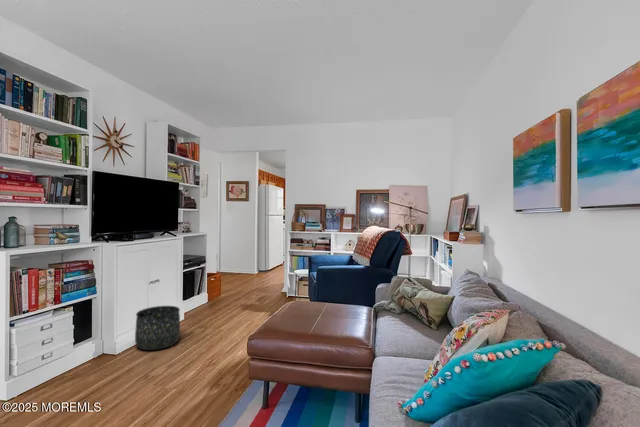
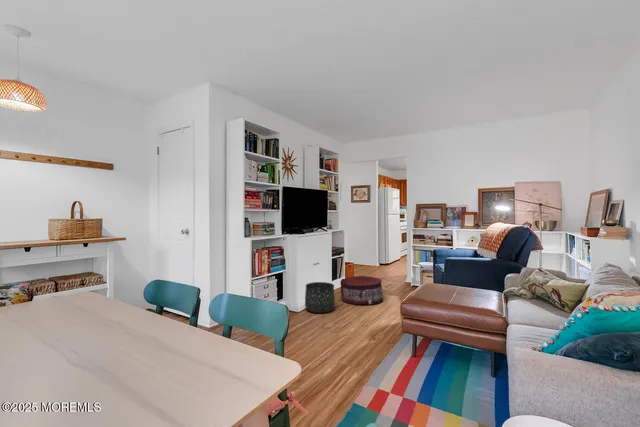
pouf: none [193,291,248,331] -> present [340,276,383,305]

